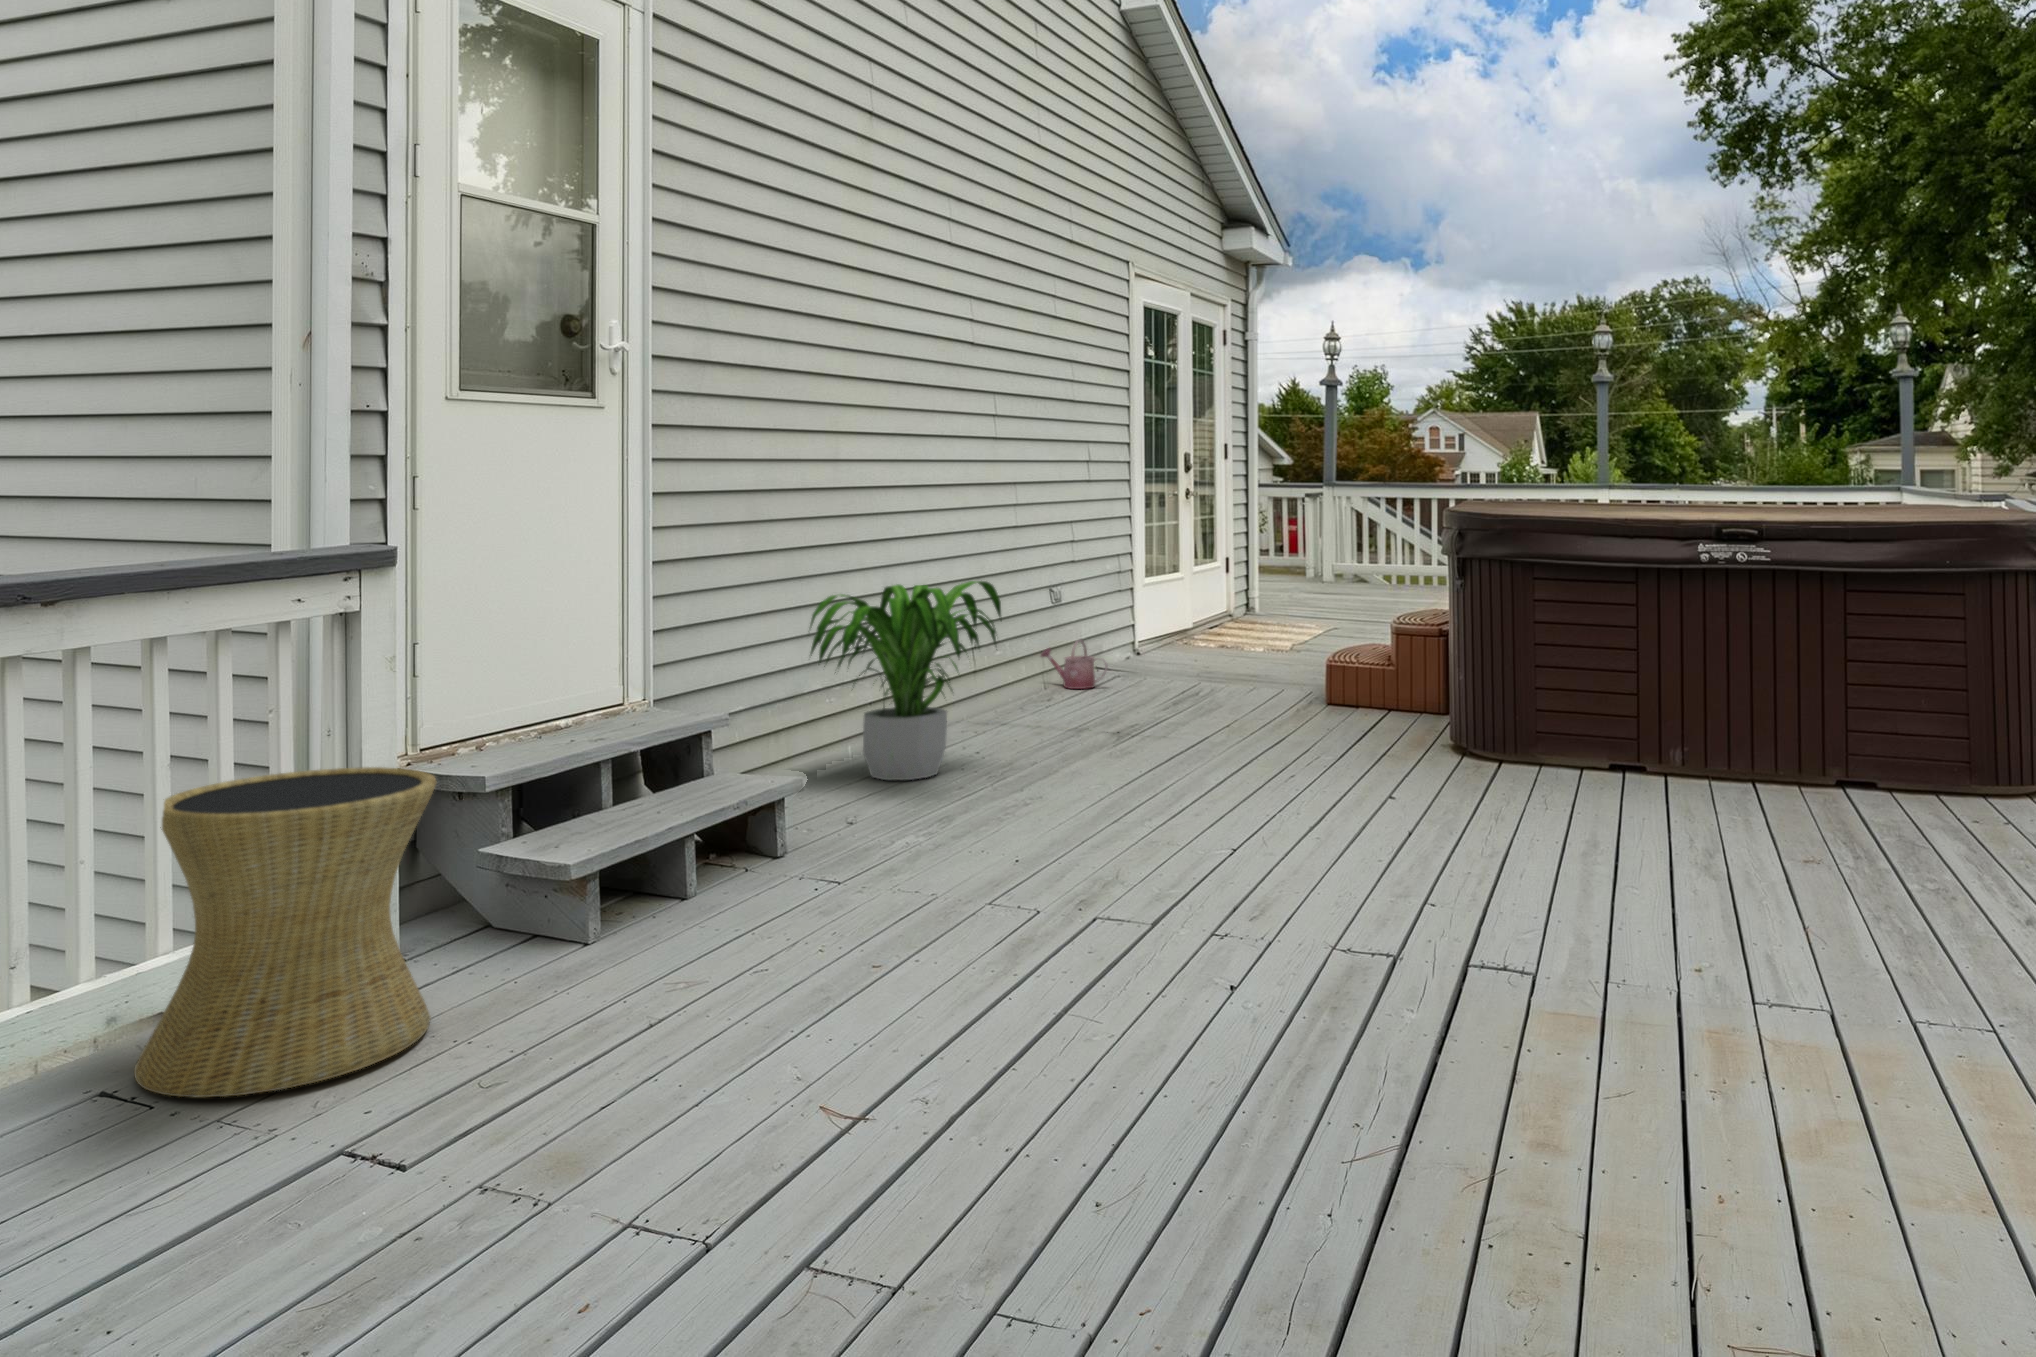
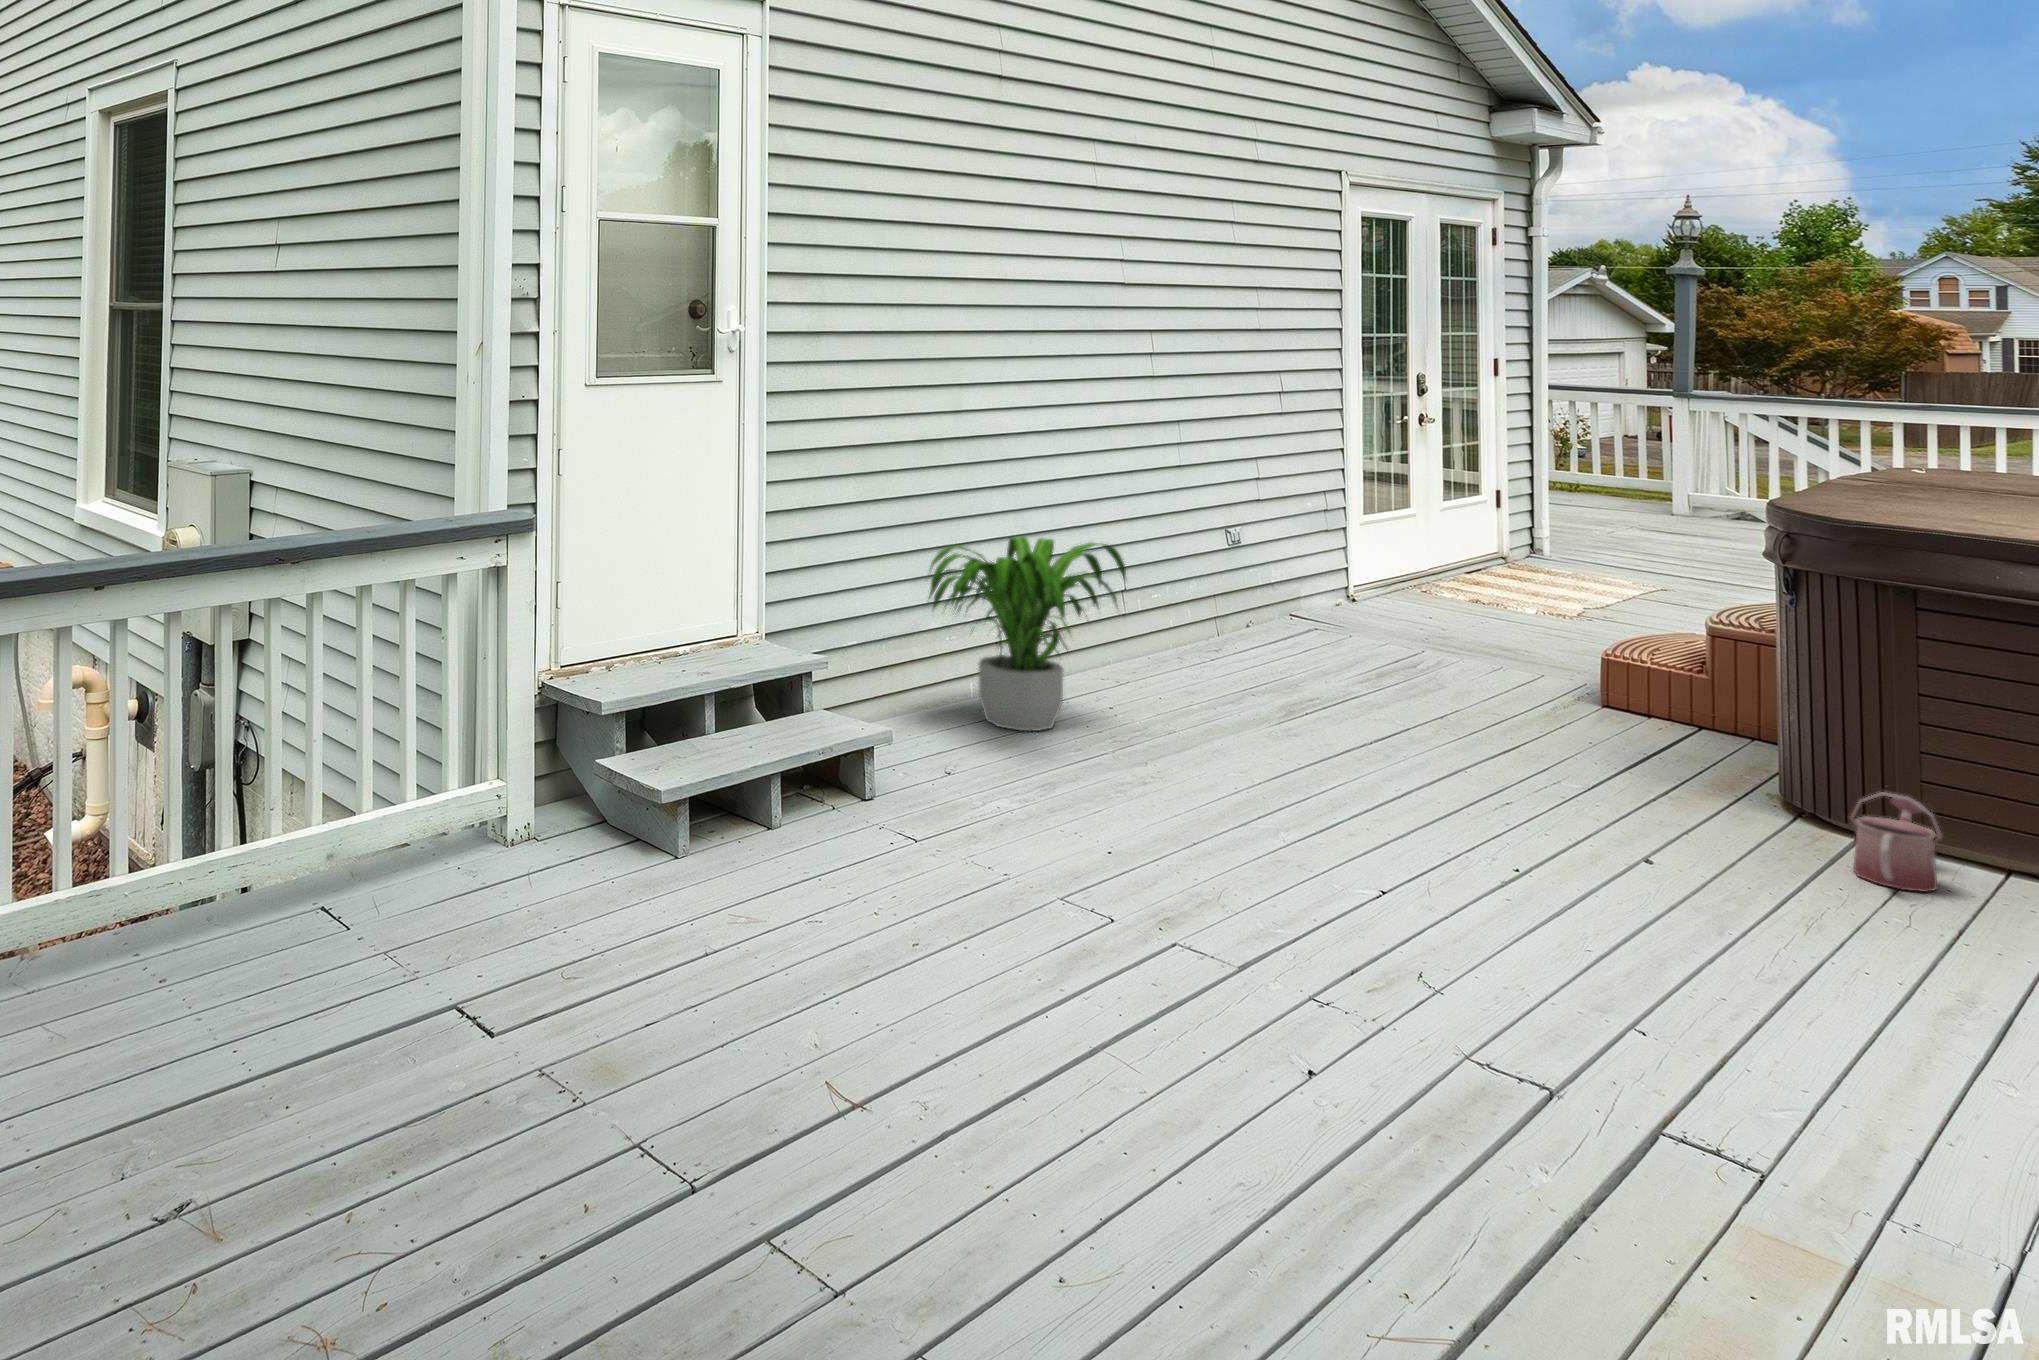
watering can: present [1041,640,1108,689] -> present [1850,792,1942,892]
side table: present [134,767,437,1097] -> none [350,692,535,939]

